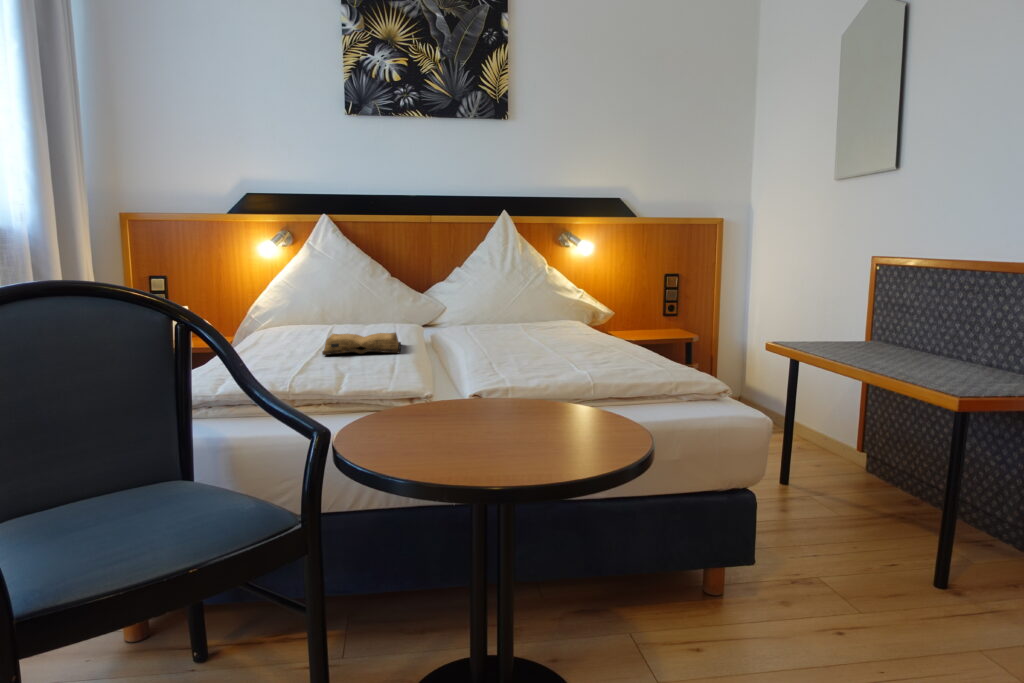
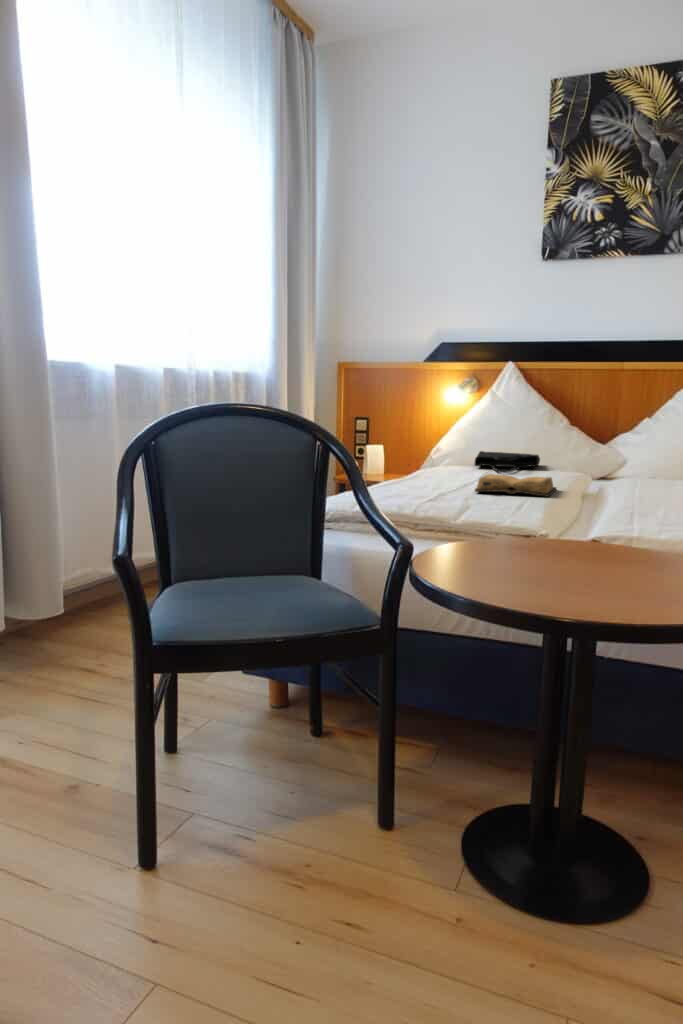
tote bag: none [303,308,368,330] -> present [475,451,540,473]

